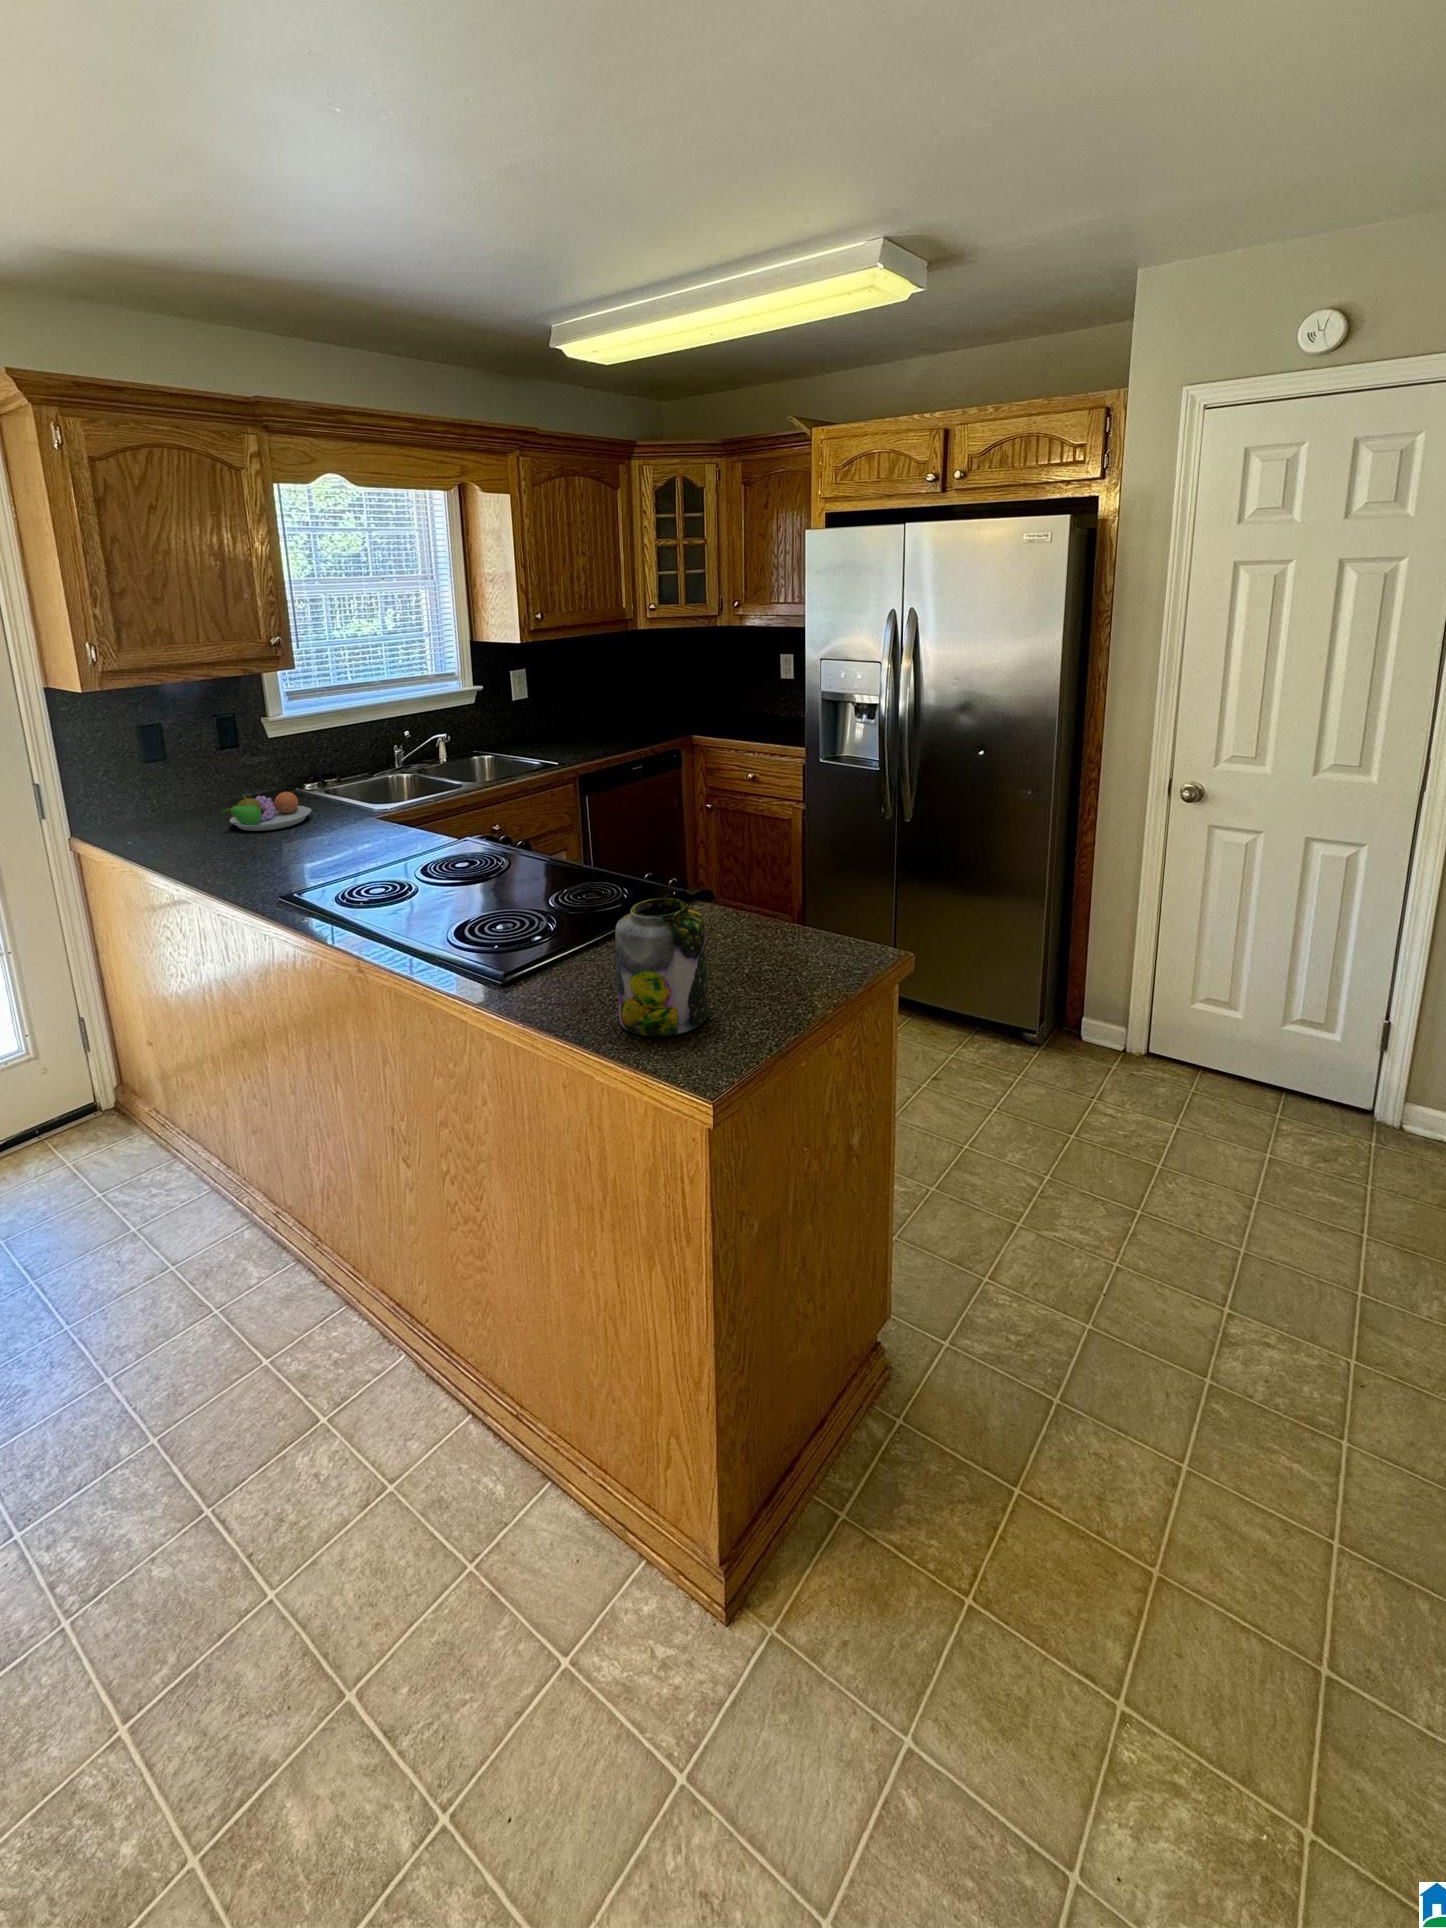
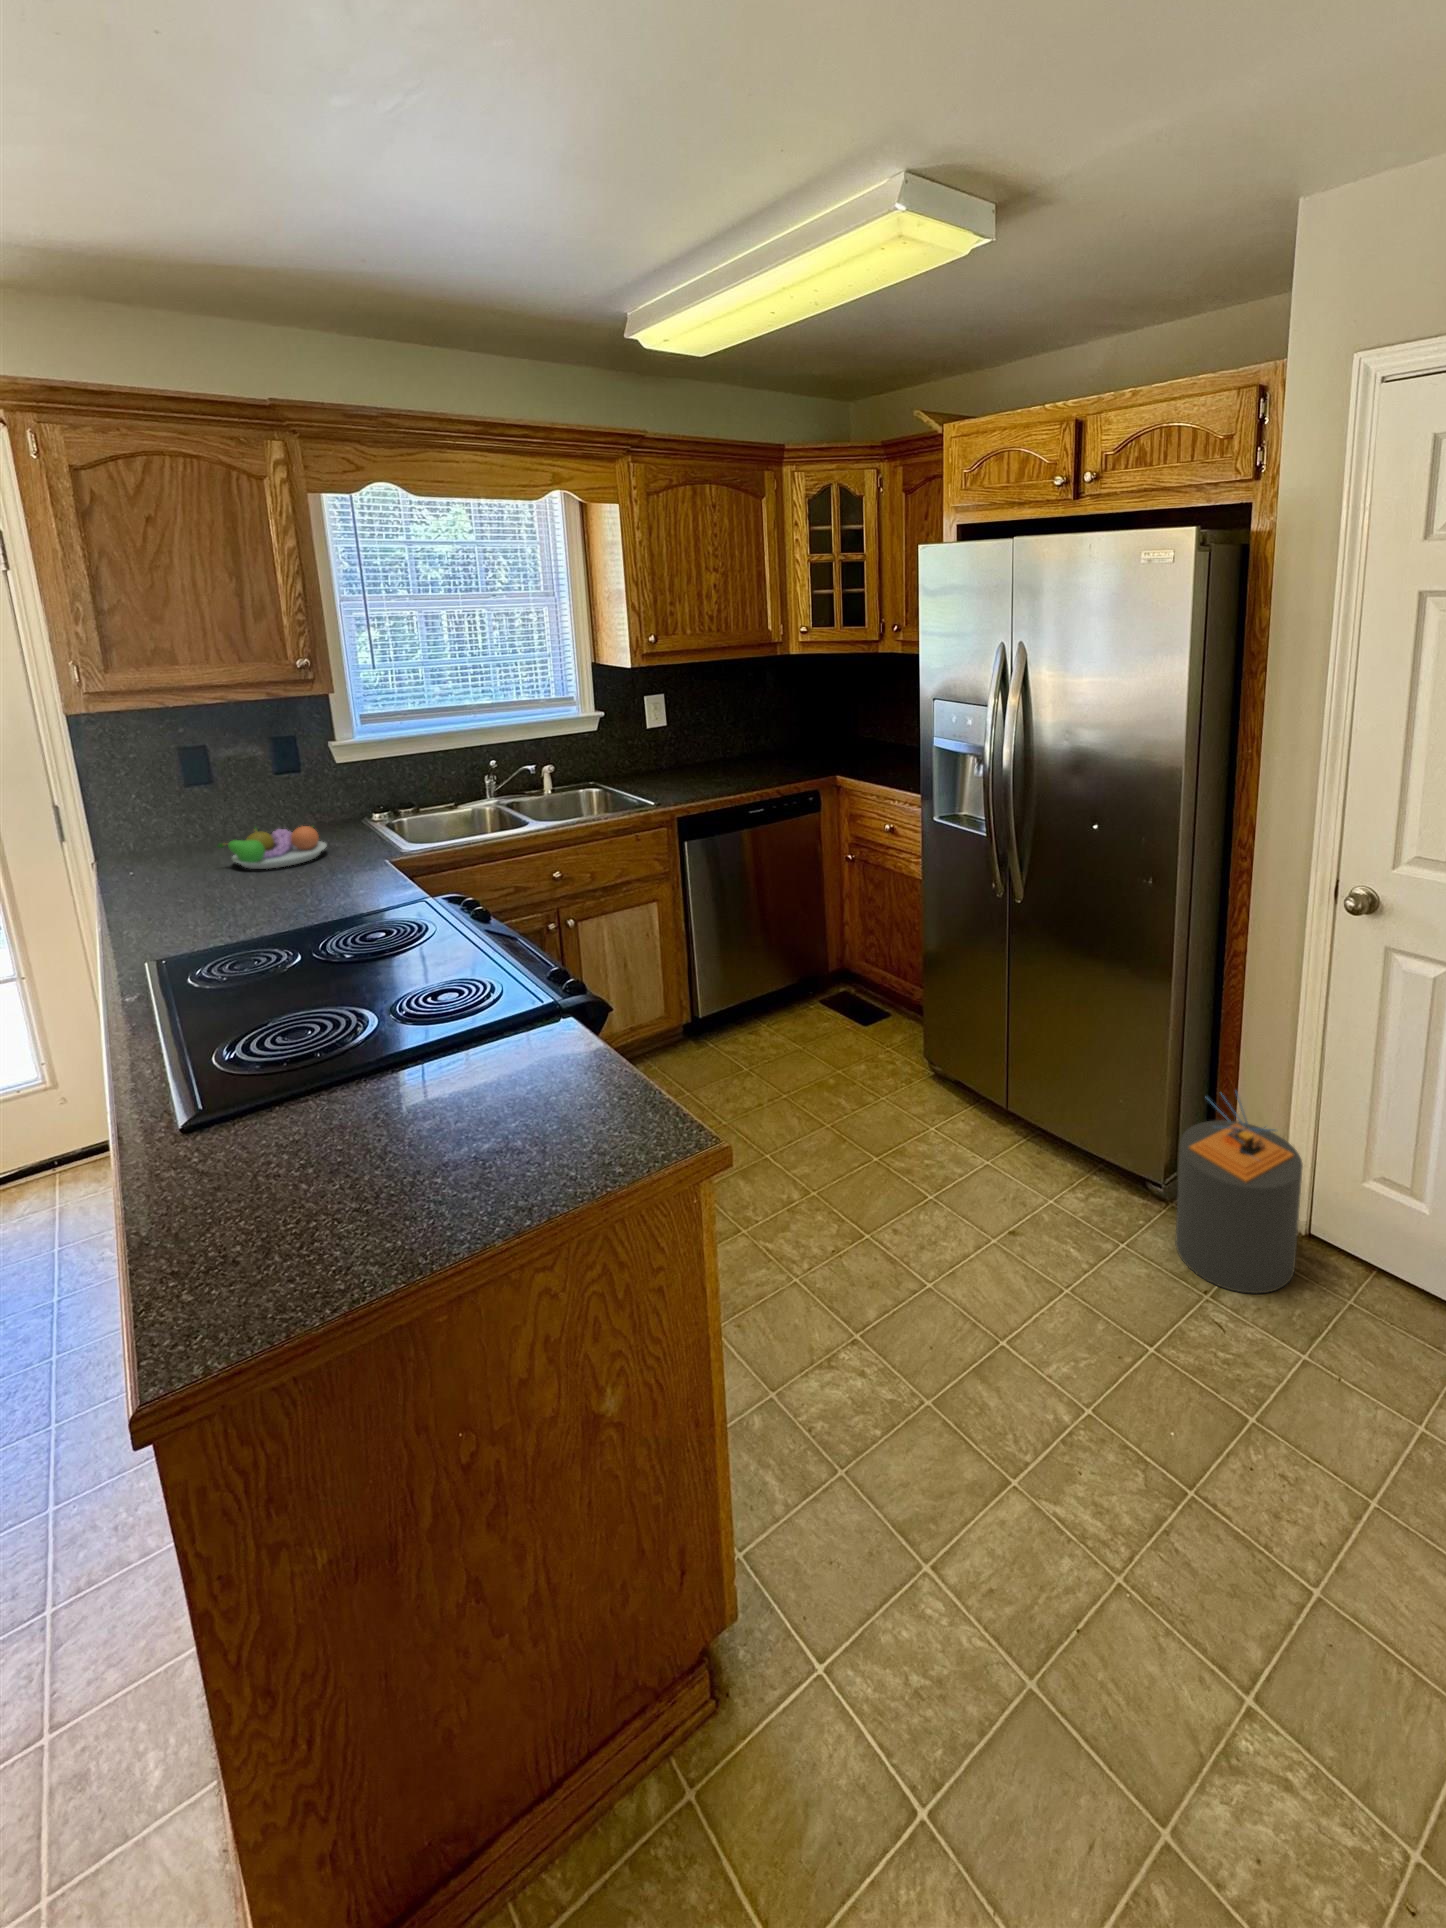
jar: present [615,898,708,1036] -> none [199,1047,362,1246]
trash can: none [1053,943,1153,1094] -> present [1175,1092,1303,1293]

